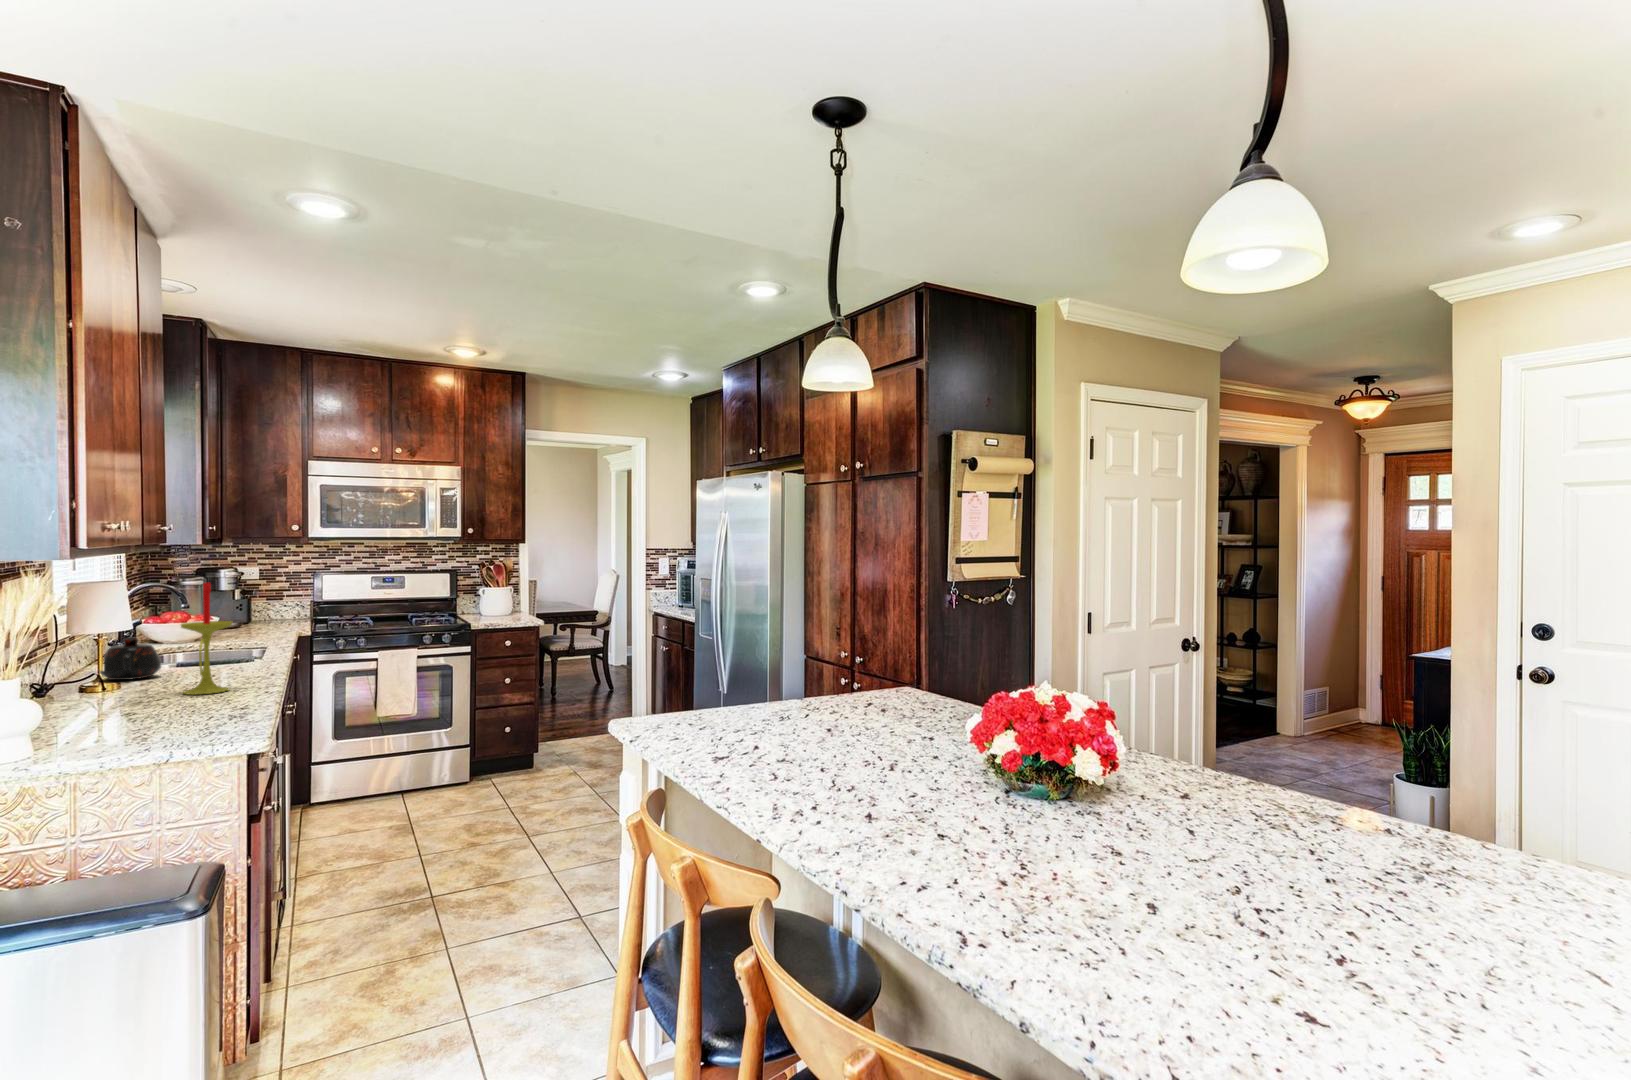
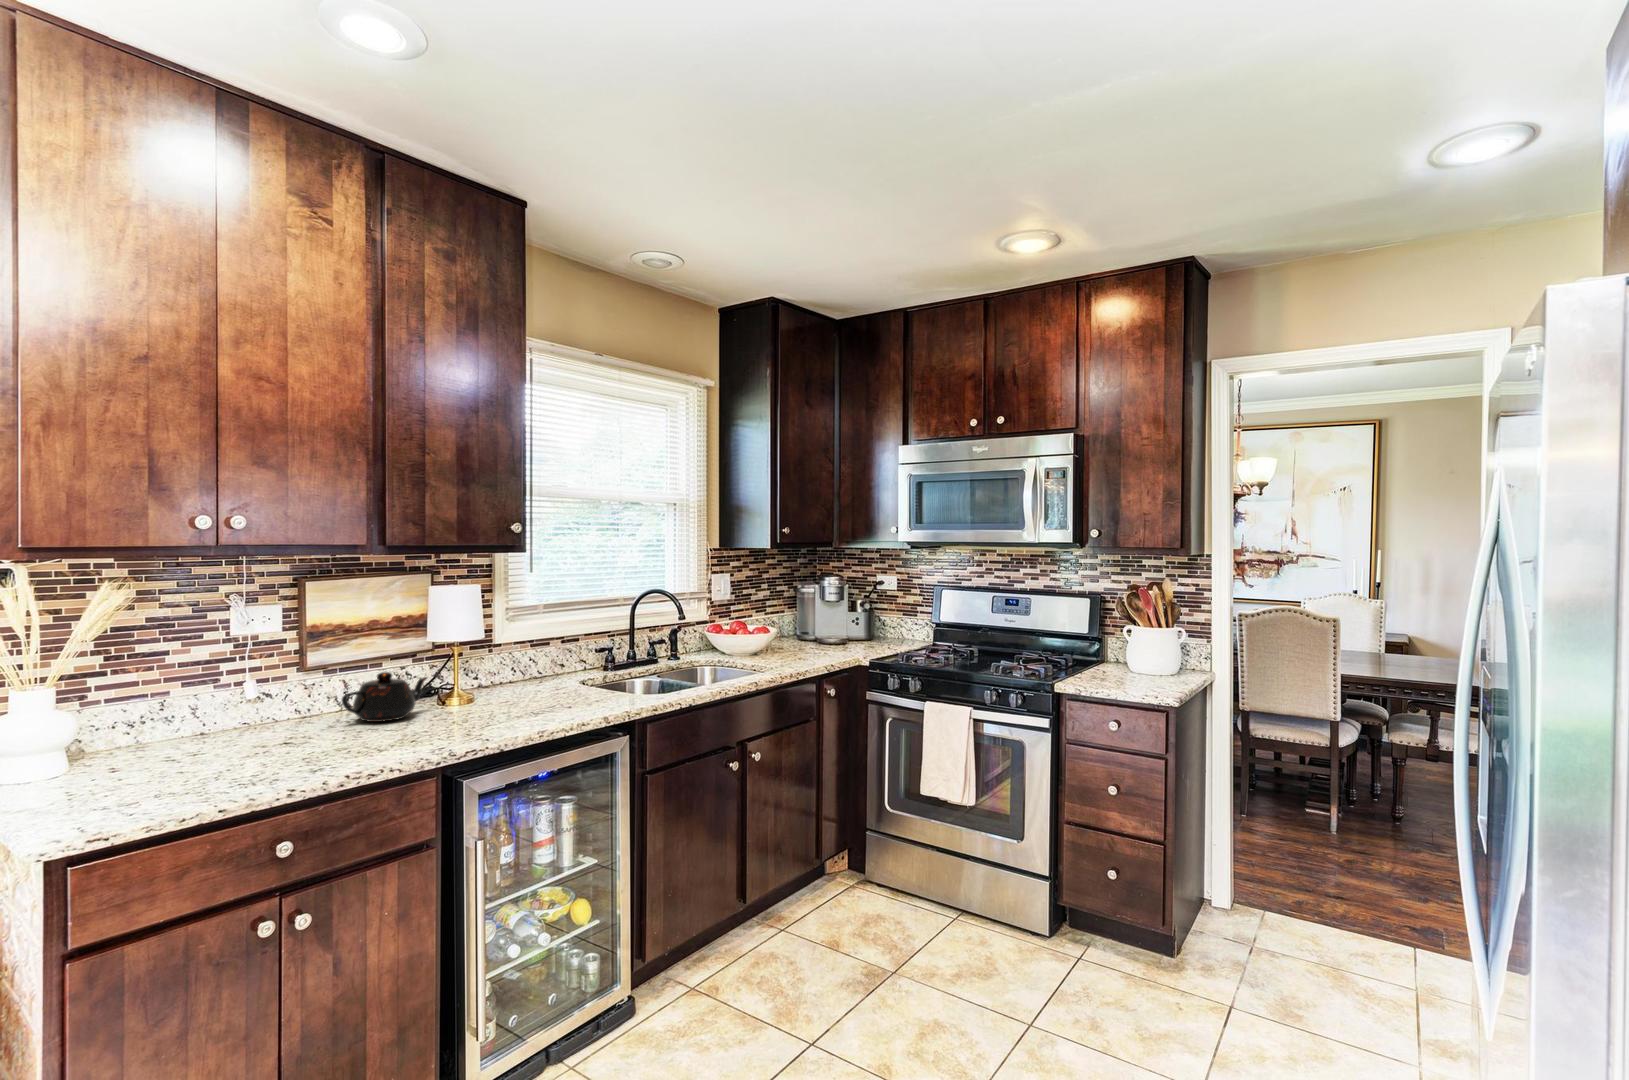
candle: present [181,582,232,695] -> none [182,623,270,777]

